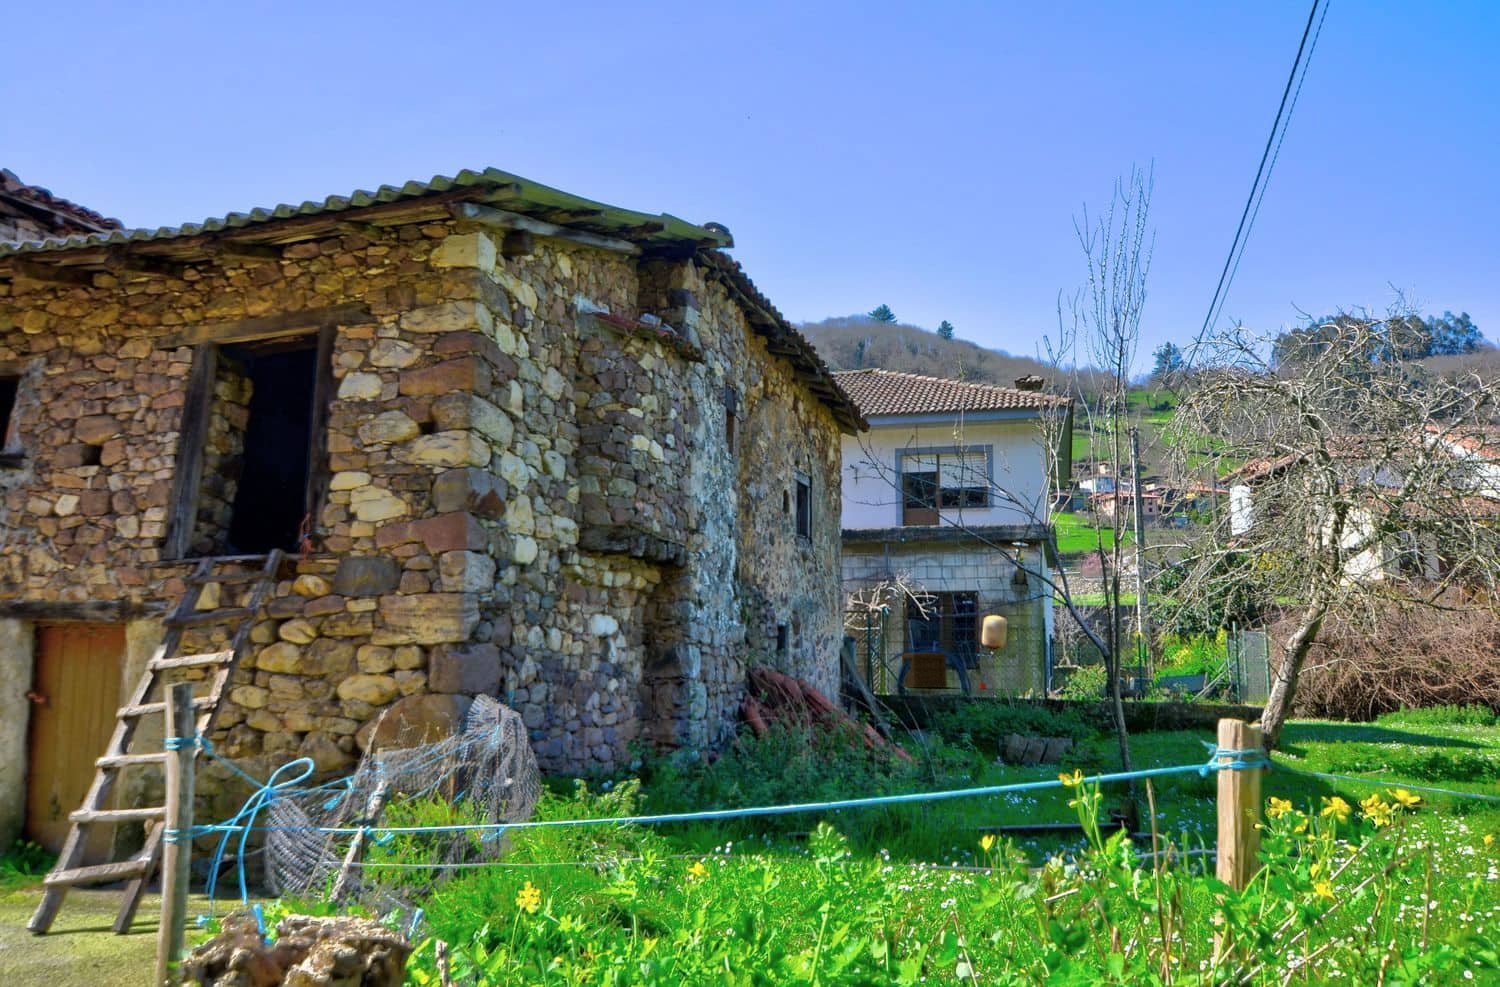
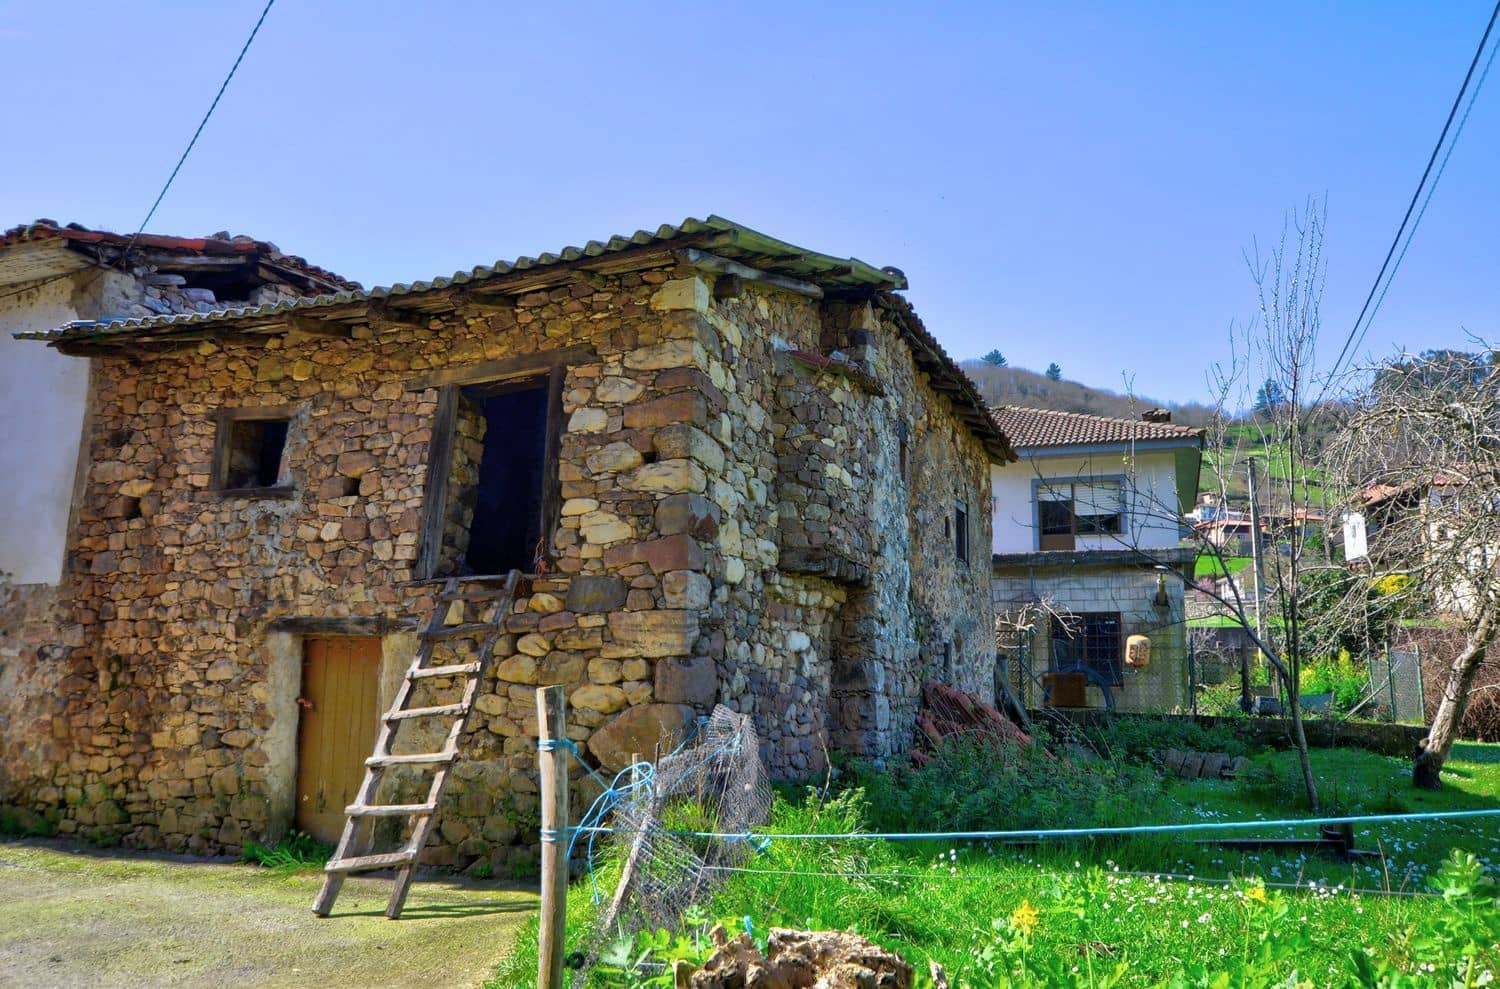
potted plant: present [969,661,998,689] -> none [1106,682,1140,709]

